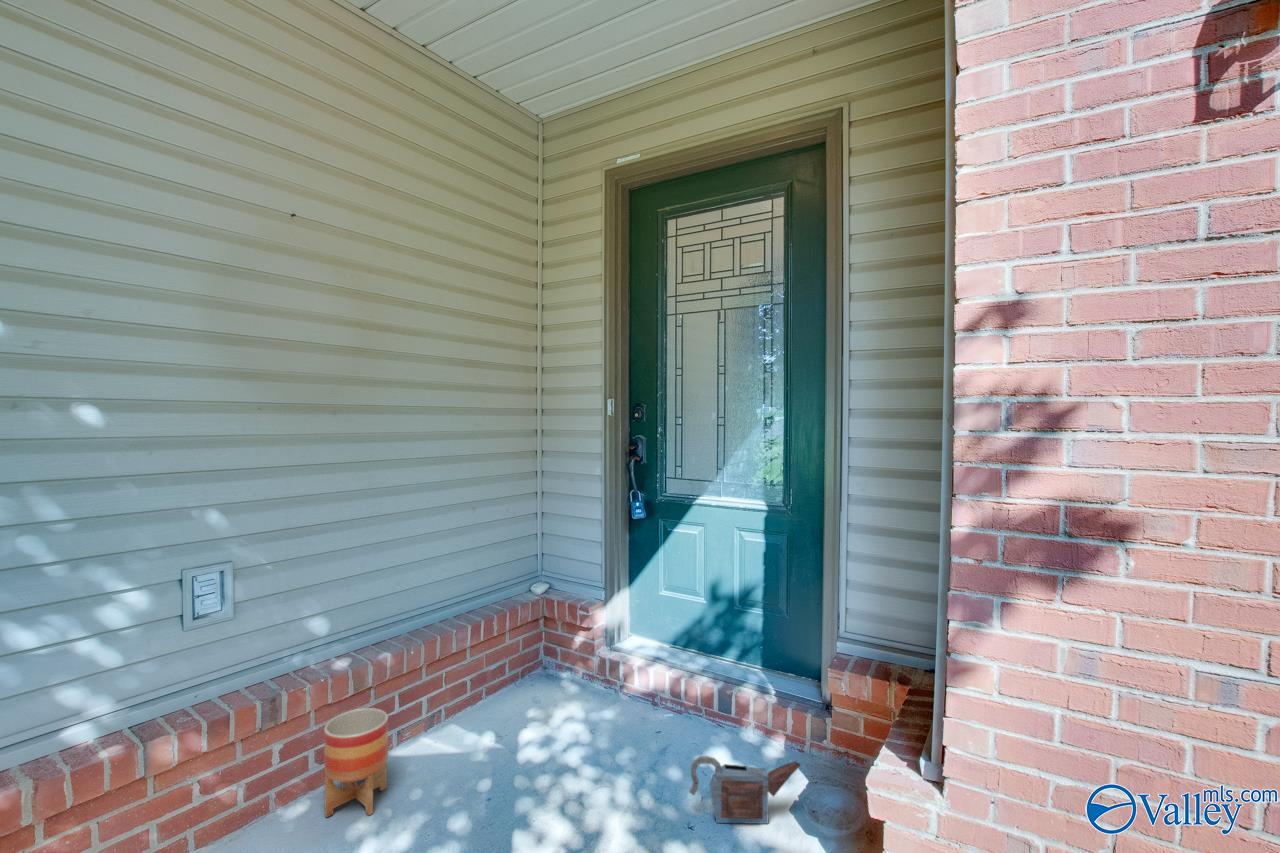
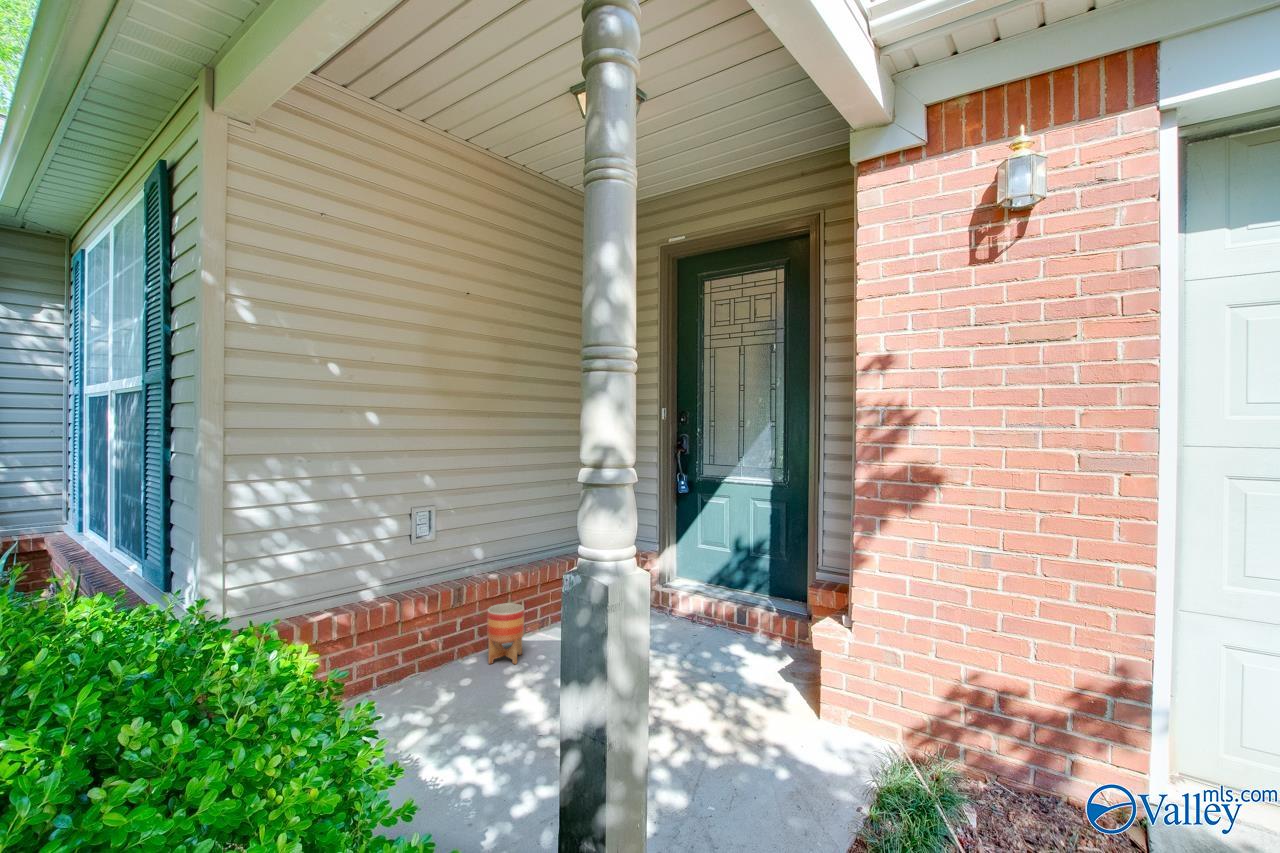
watering can: present [689,756,800,824] -> none [714,634,785,677]

